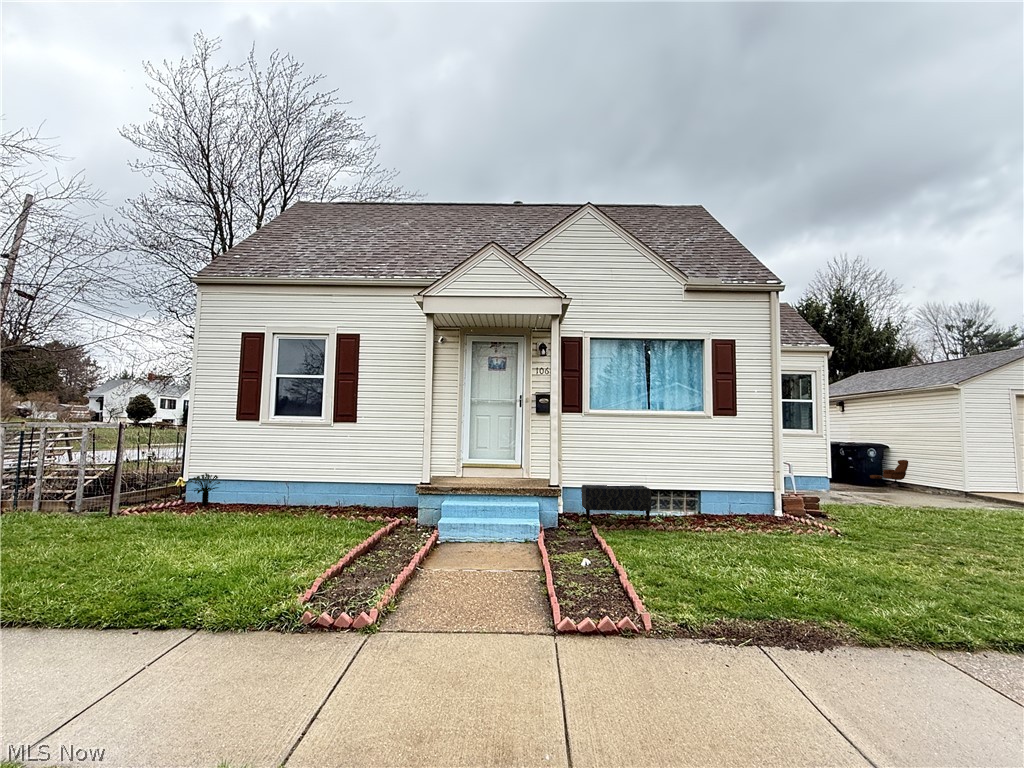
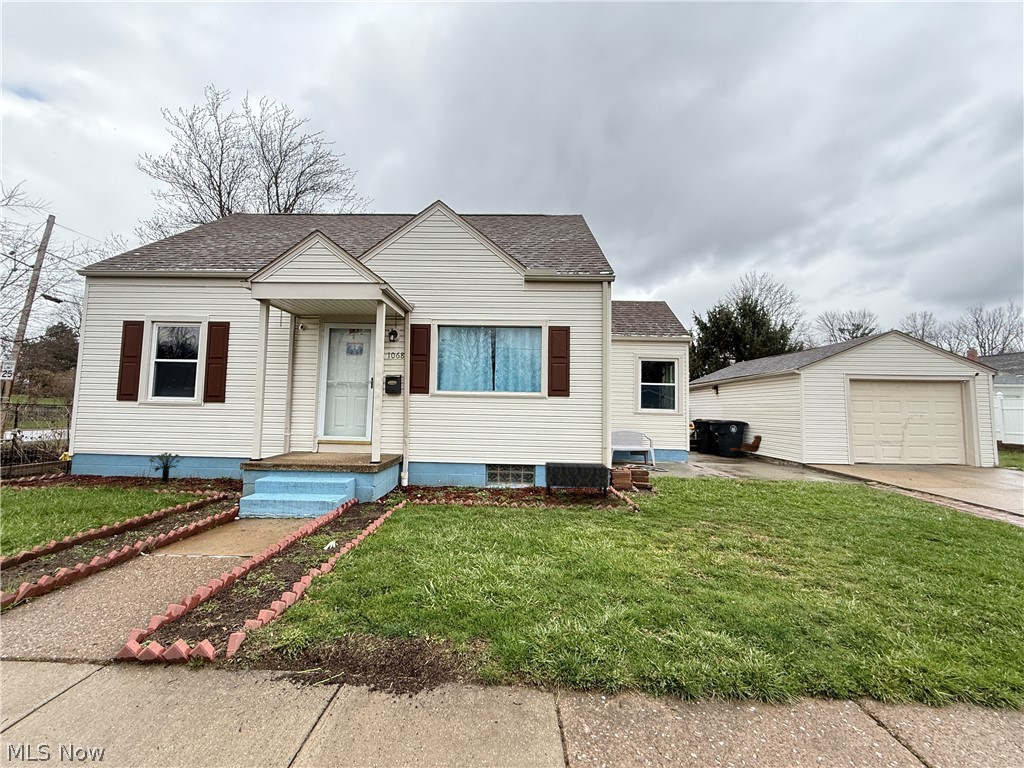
potted plant: present [189,473,220,505] -> present [149,453,184,482]
bench: present [581,485,651,521] -> present [545,462,609,497]

